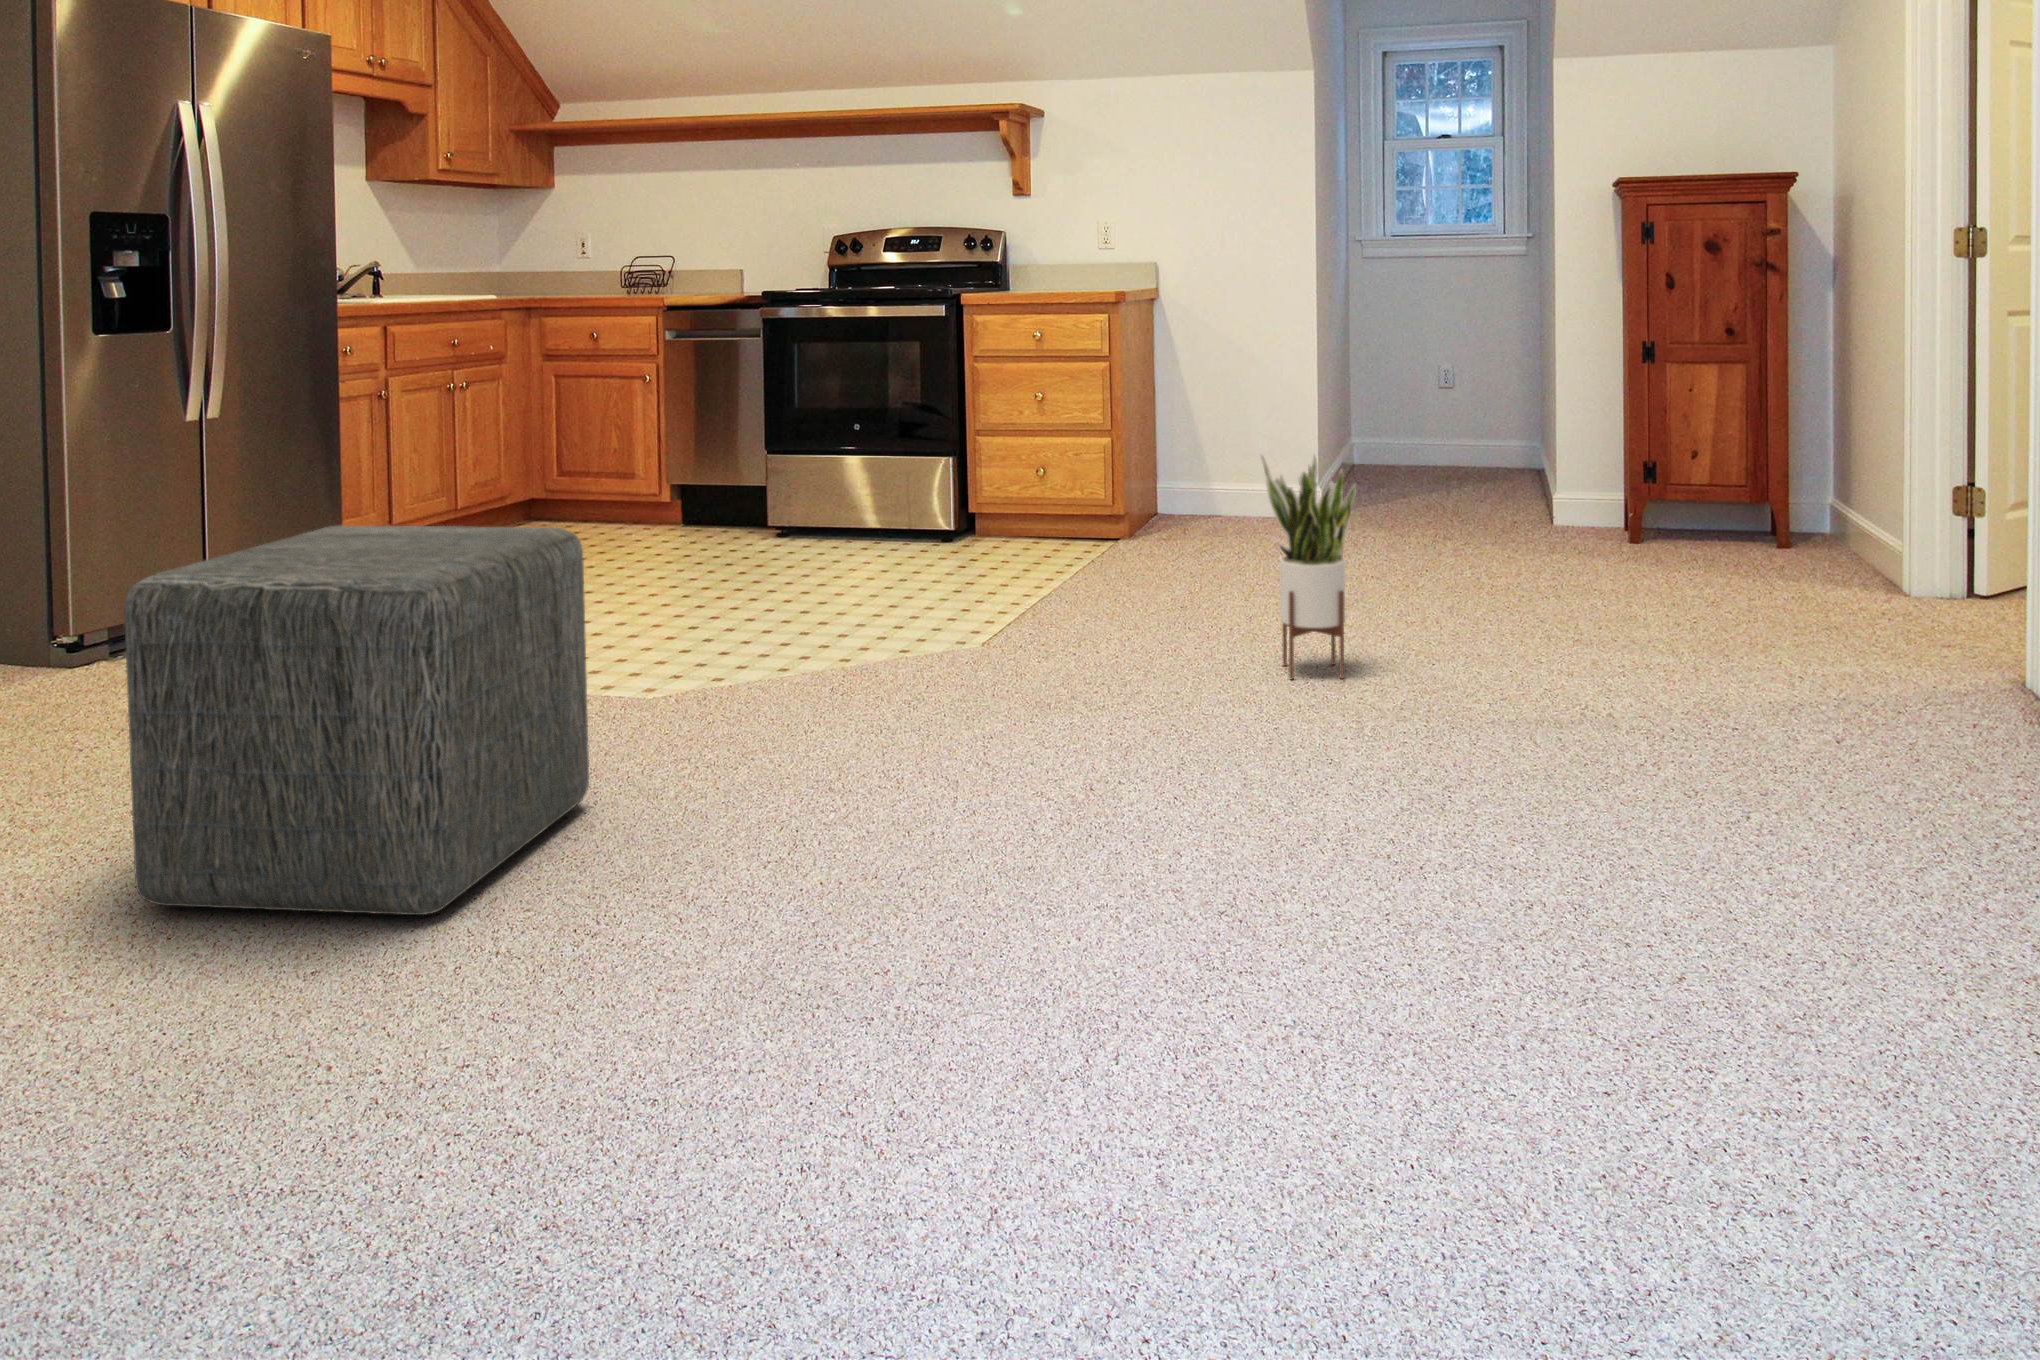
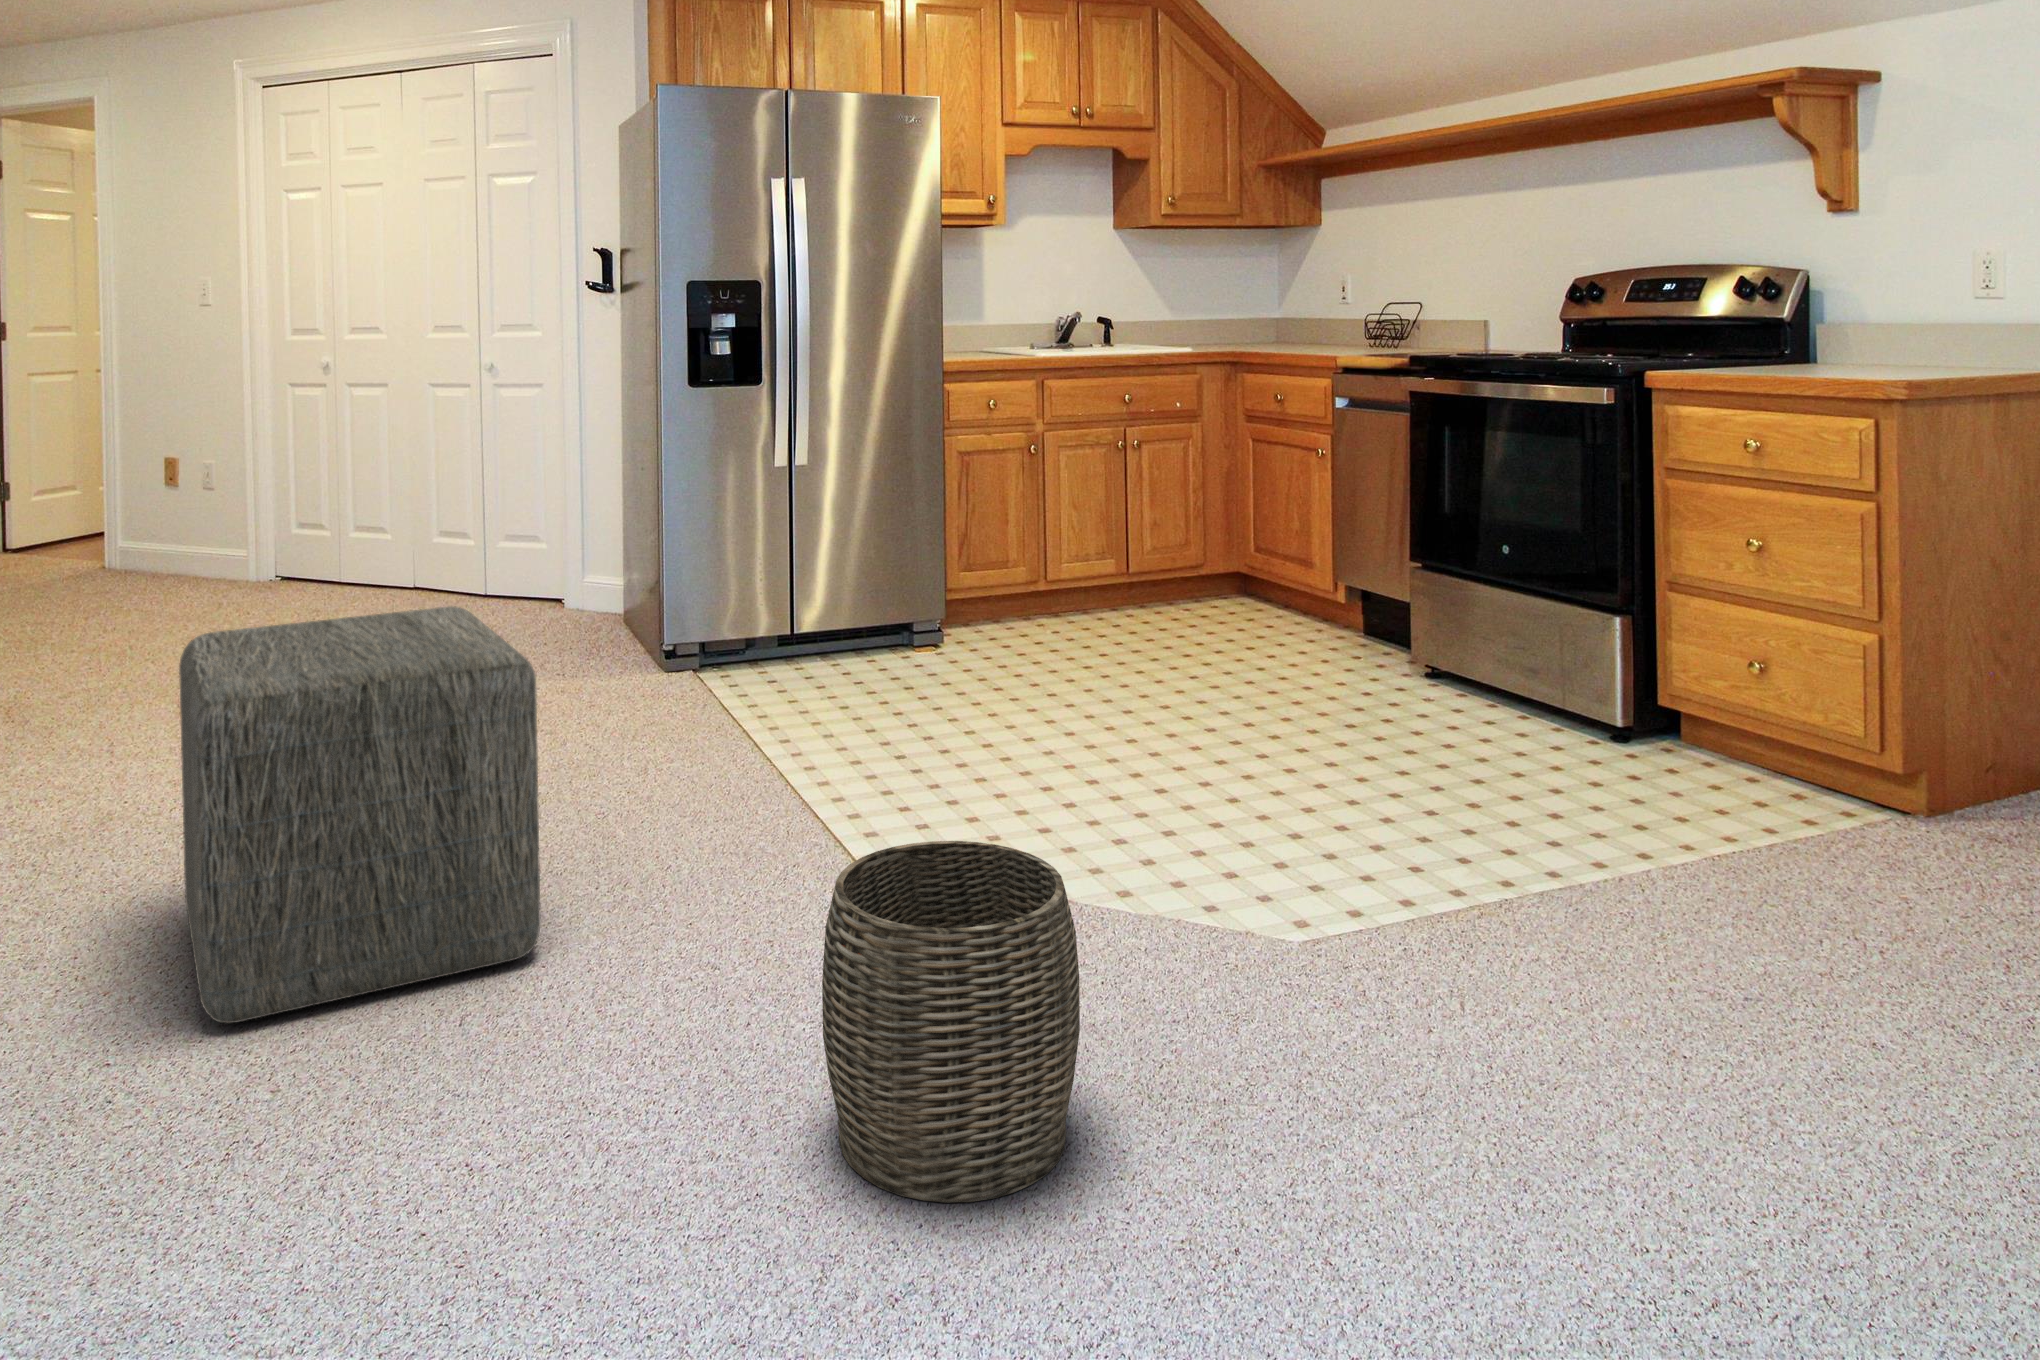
potted plant: present [1261,455,1356,679] -> none [1569,747,1732,1266]
woven basket: none [955,573,1122,778] -> present [822,841,1080,1203]

